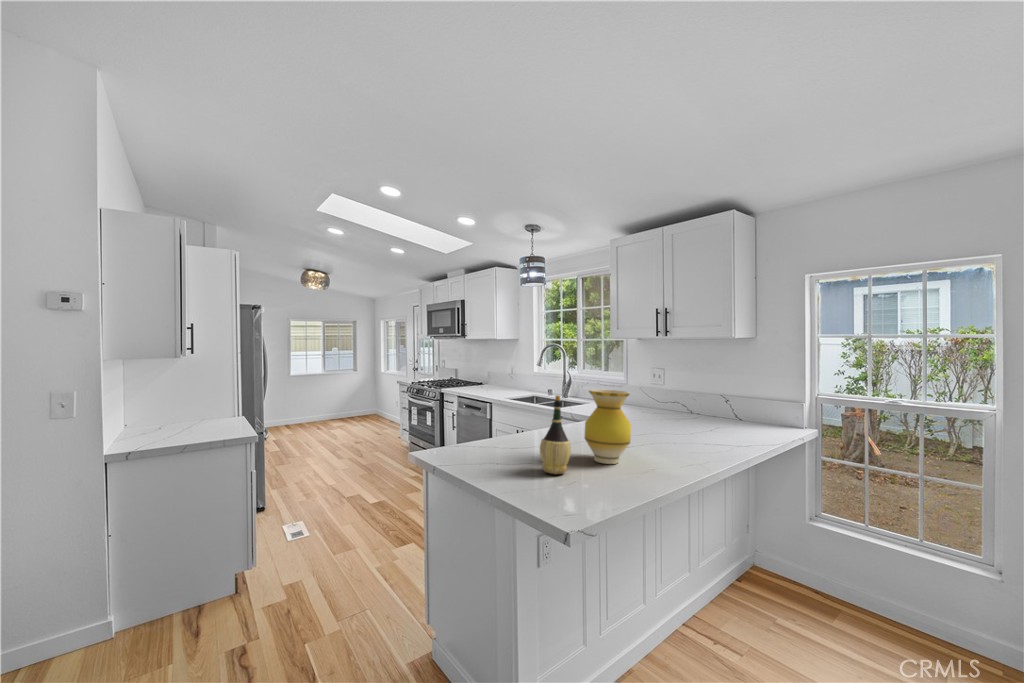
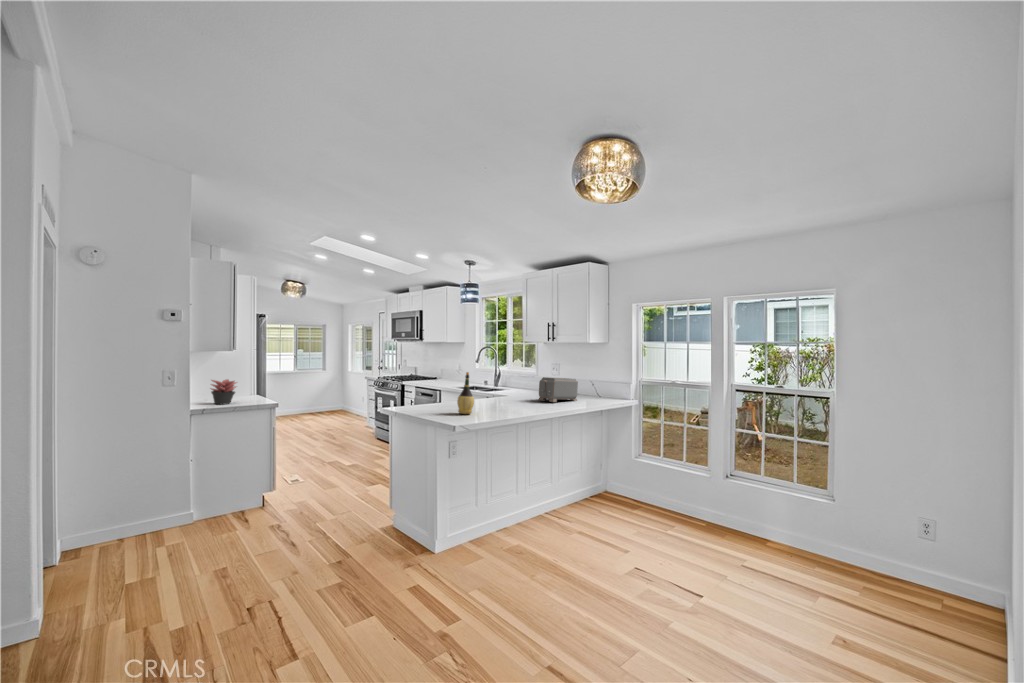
vase: present [585,389,631,464] -> none [485,371,512,412]
toaster: none [652,393,714,435] -> present [538,377,578,402]
succulent plant: none [149,400,196,440] -> present [211,379,237,404]

